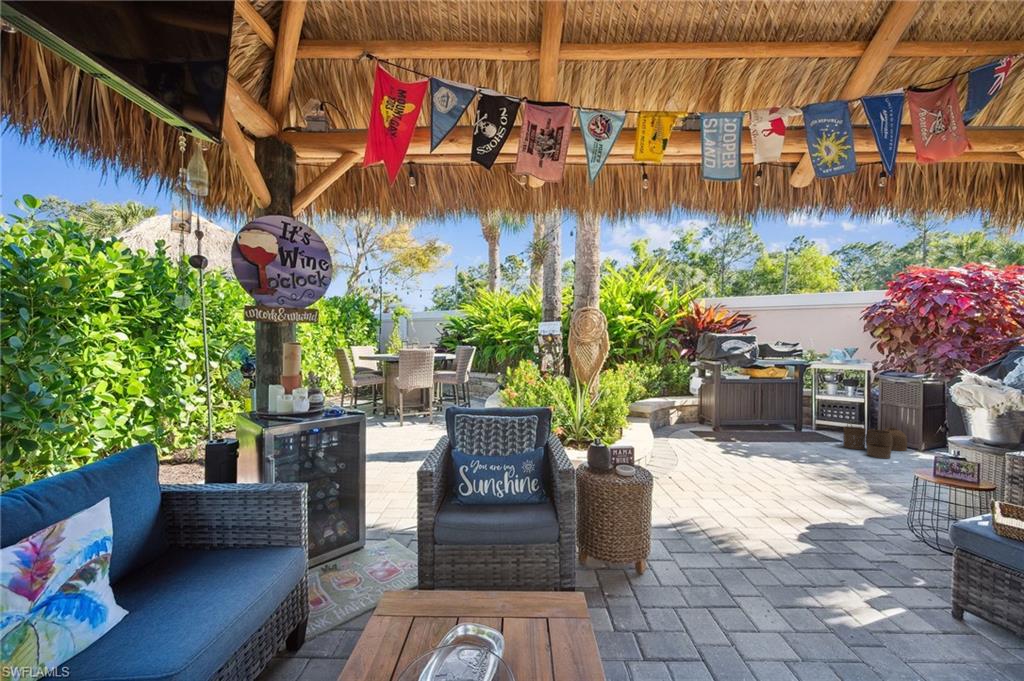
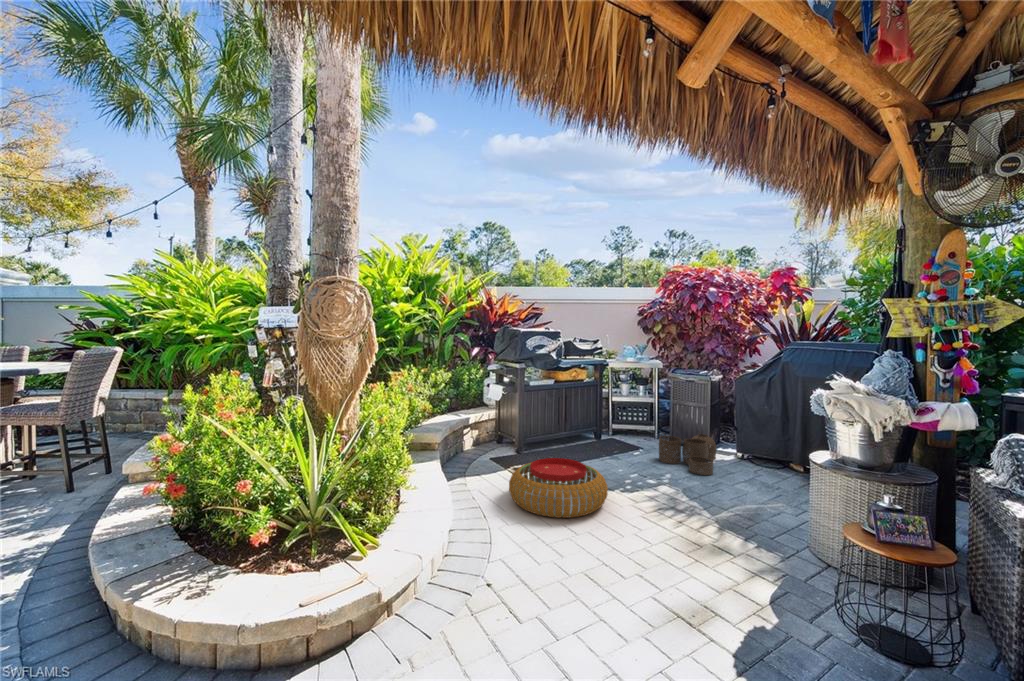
pouf: none [697,428,773,465] -> present [509,458,608,518]

